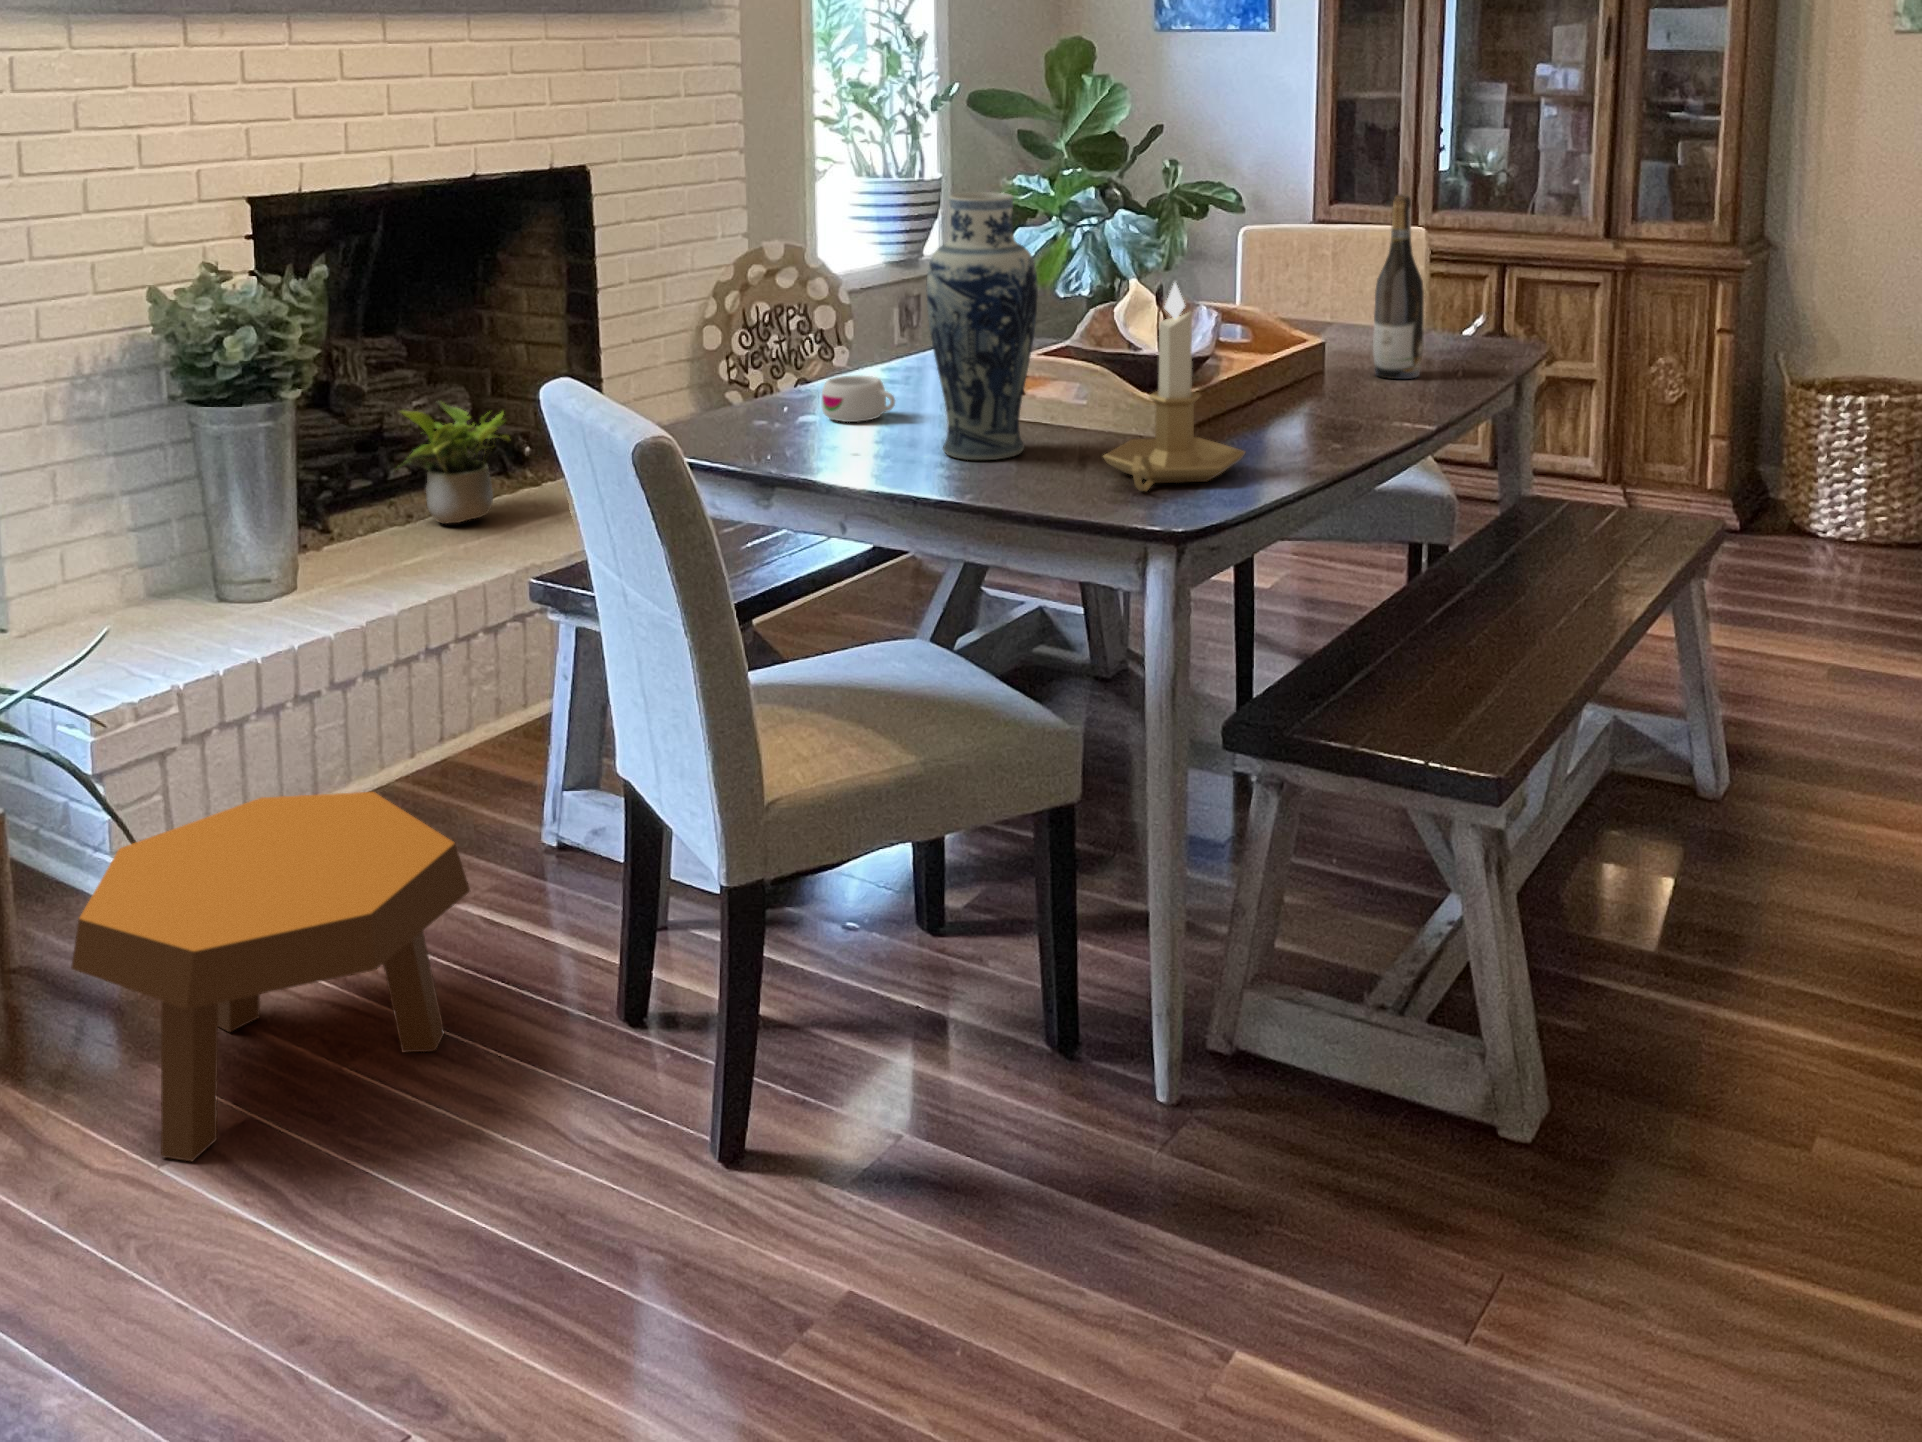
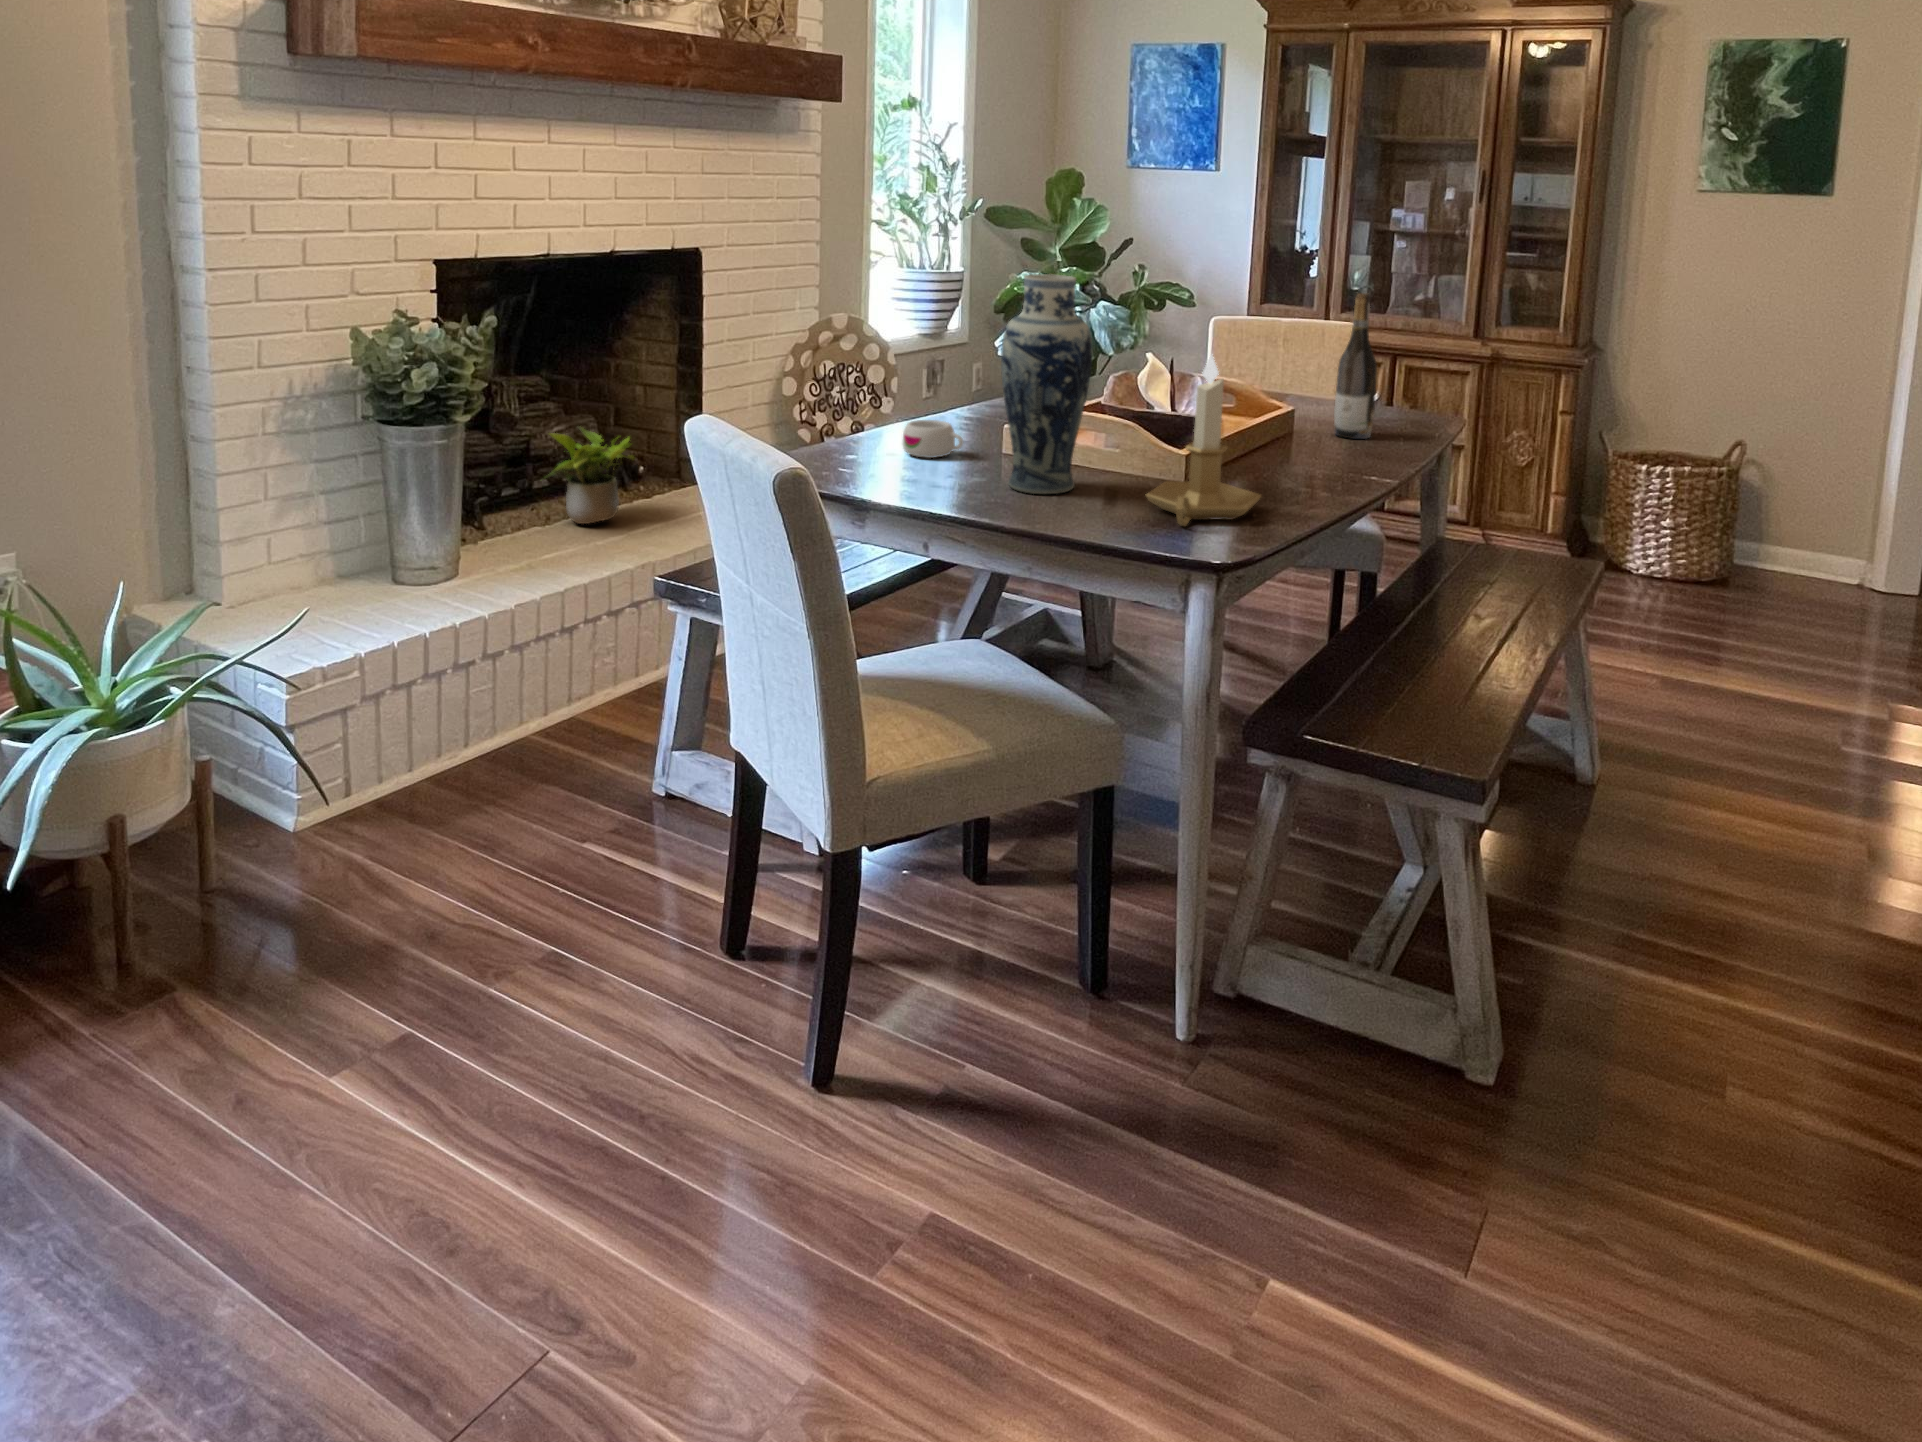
footstool: present [71,792,470,1161] -> none [255,752,601,1080]

